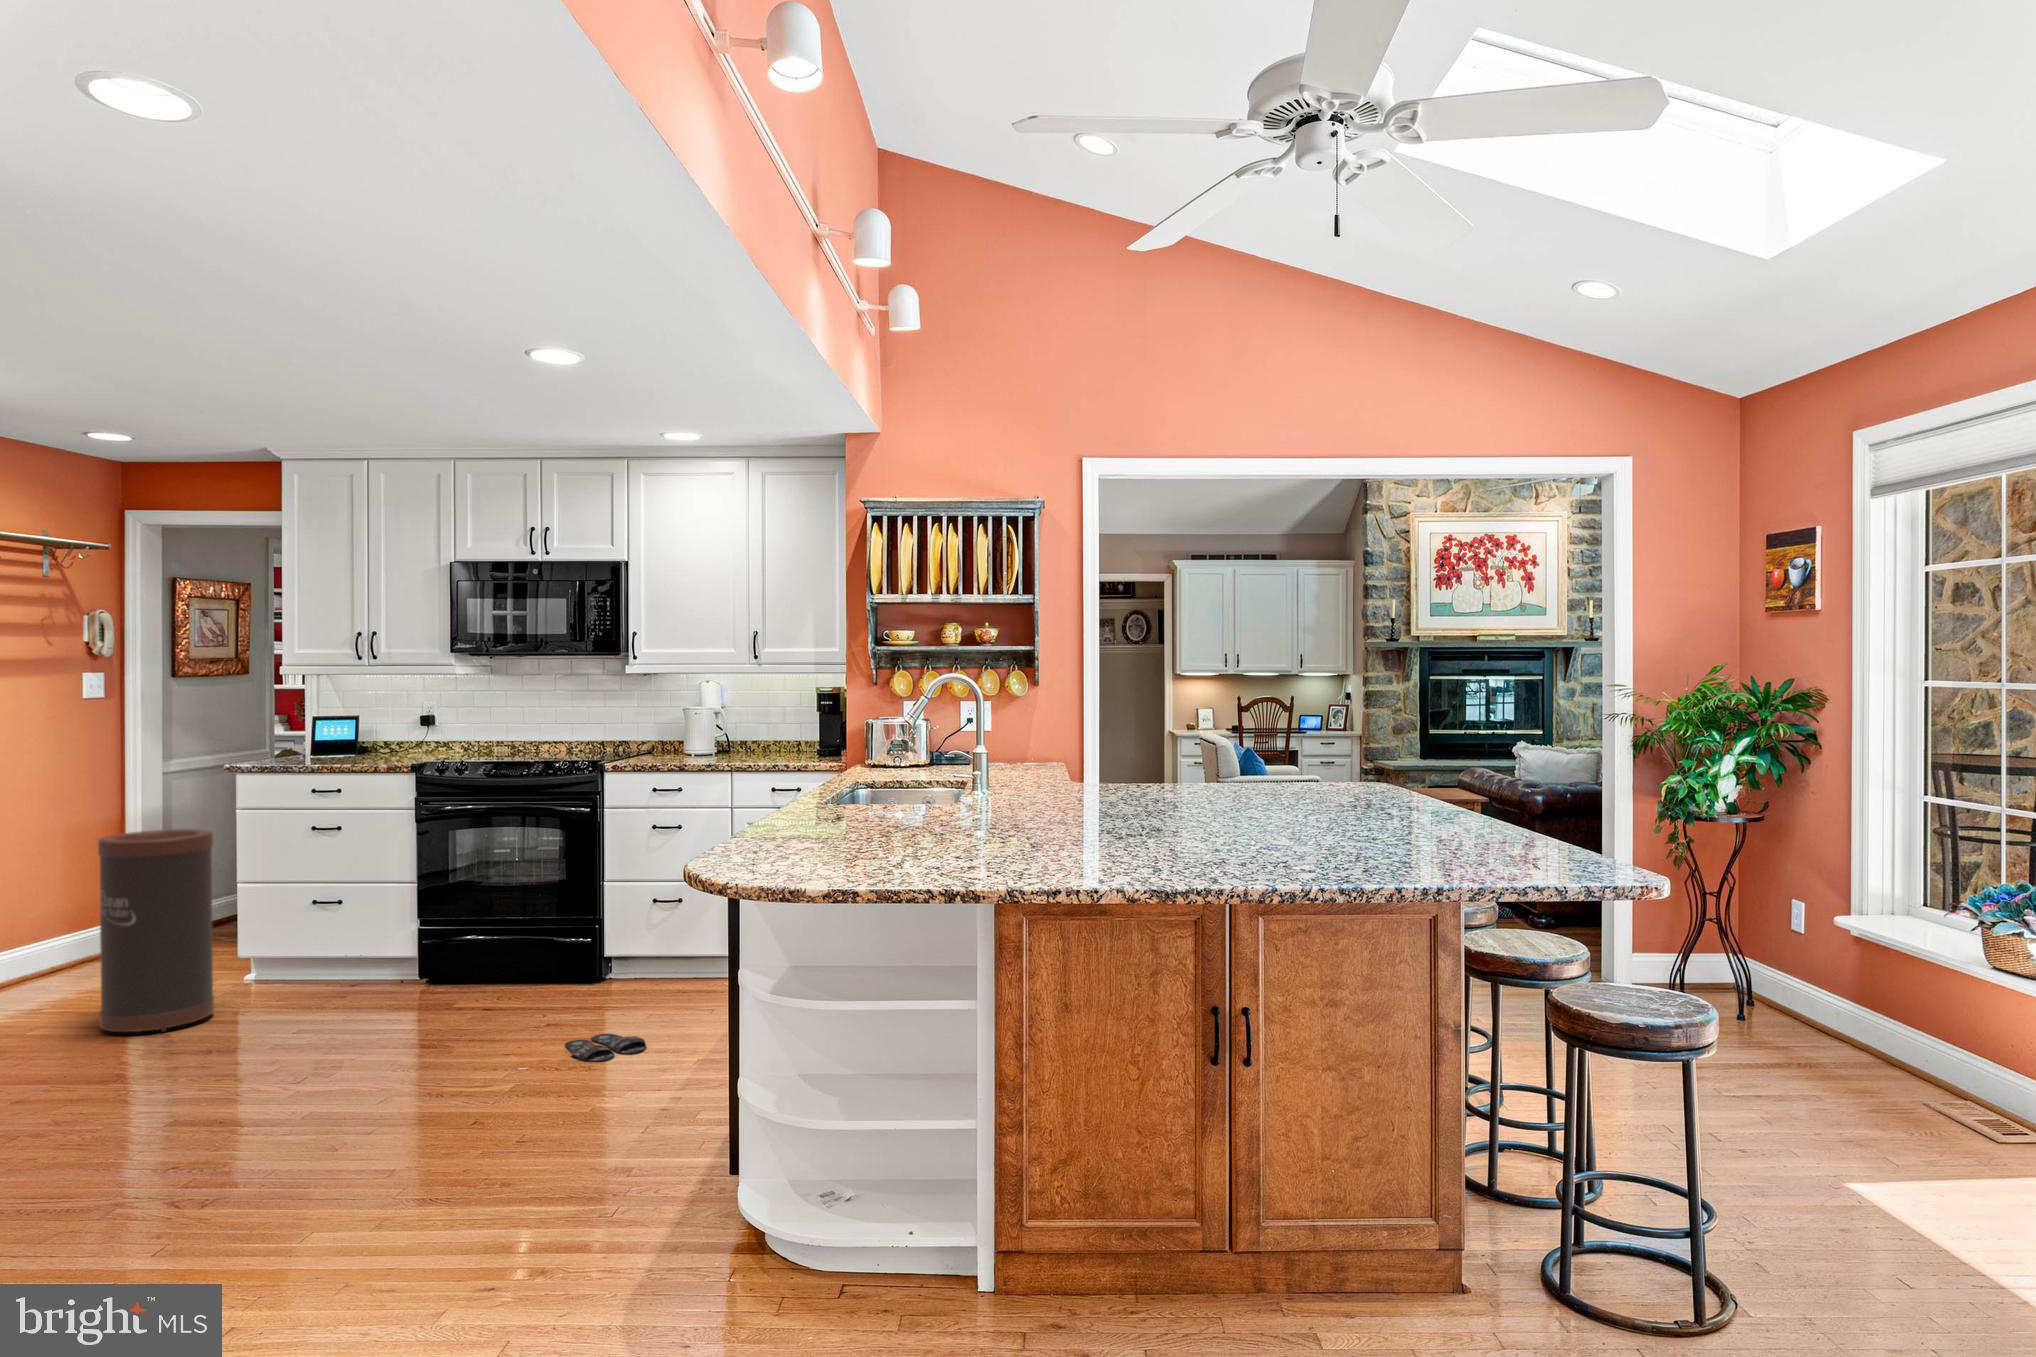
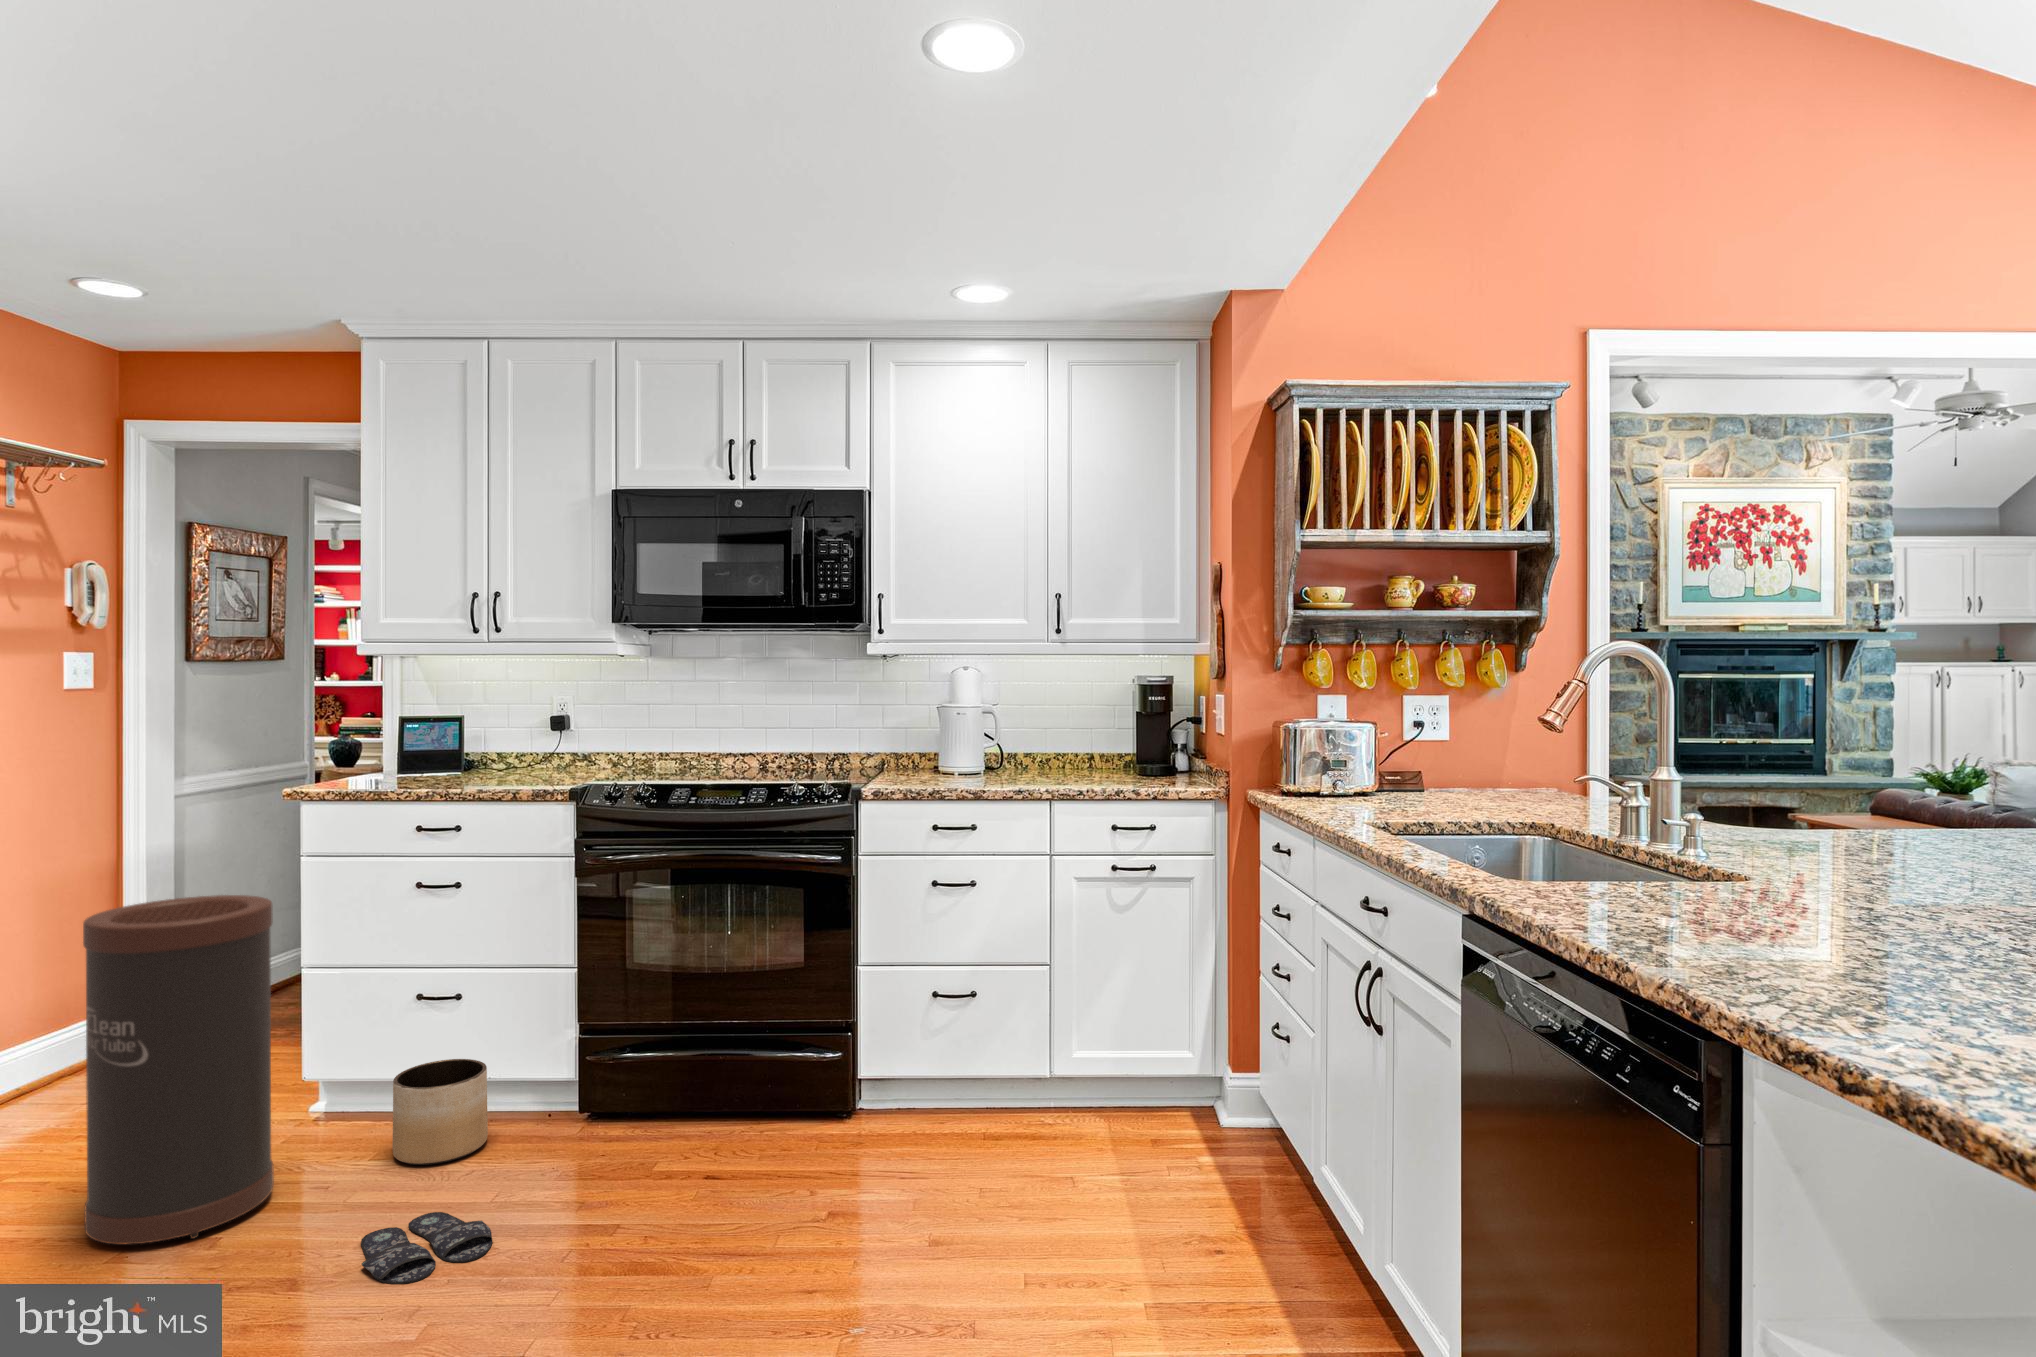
planter: none [292,943,356,1005] -> present [392,1059,488,1165]
slippers: present [565,1034,646,1062] -> present [361,1212,492,1284]

